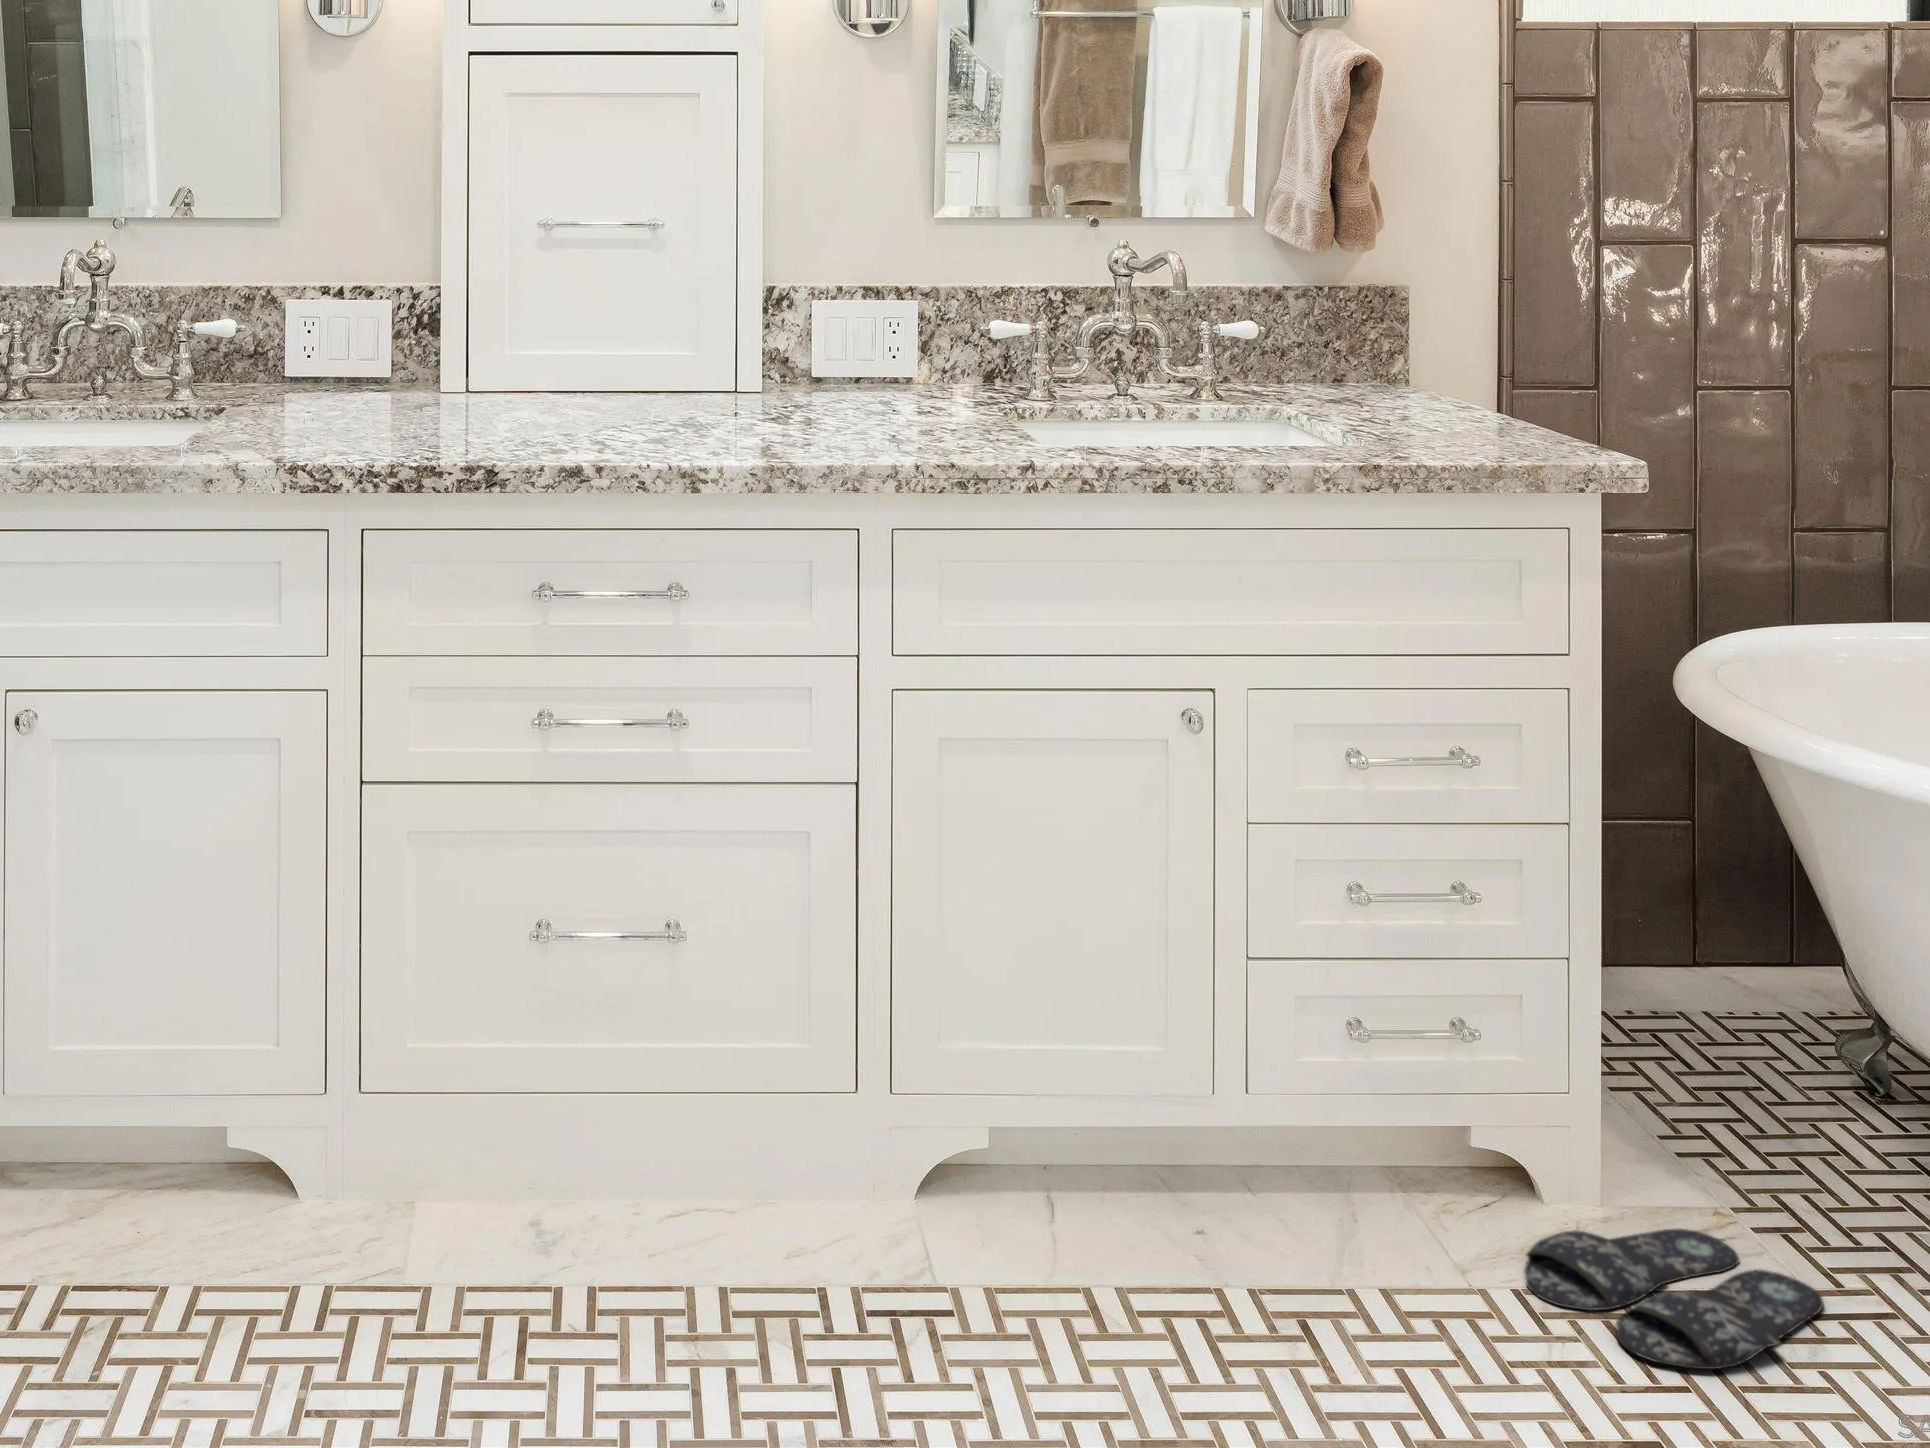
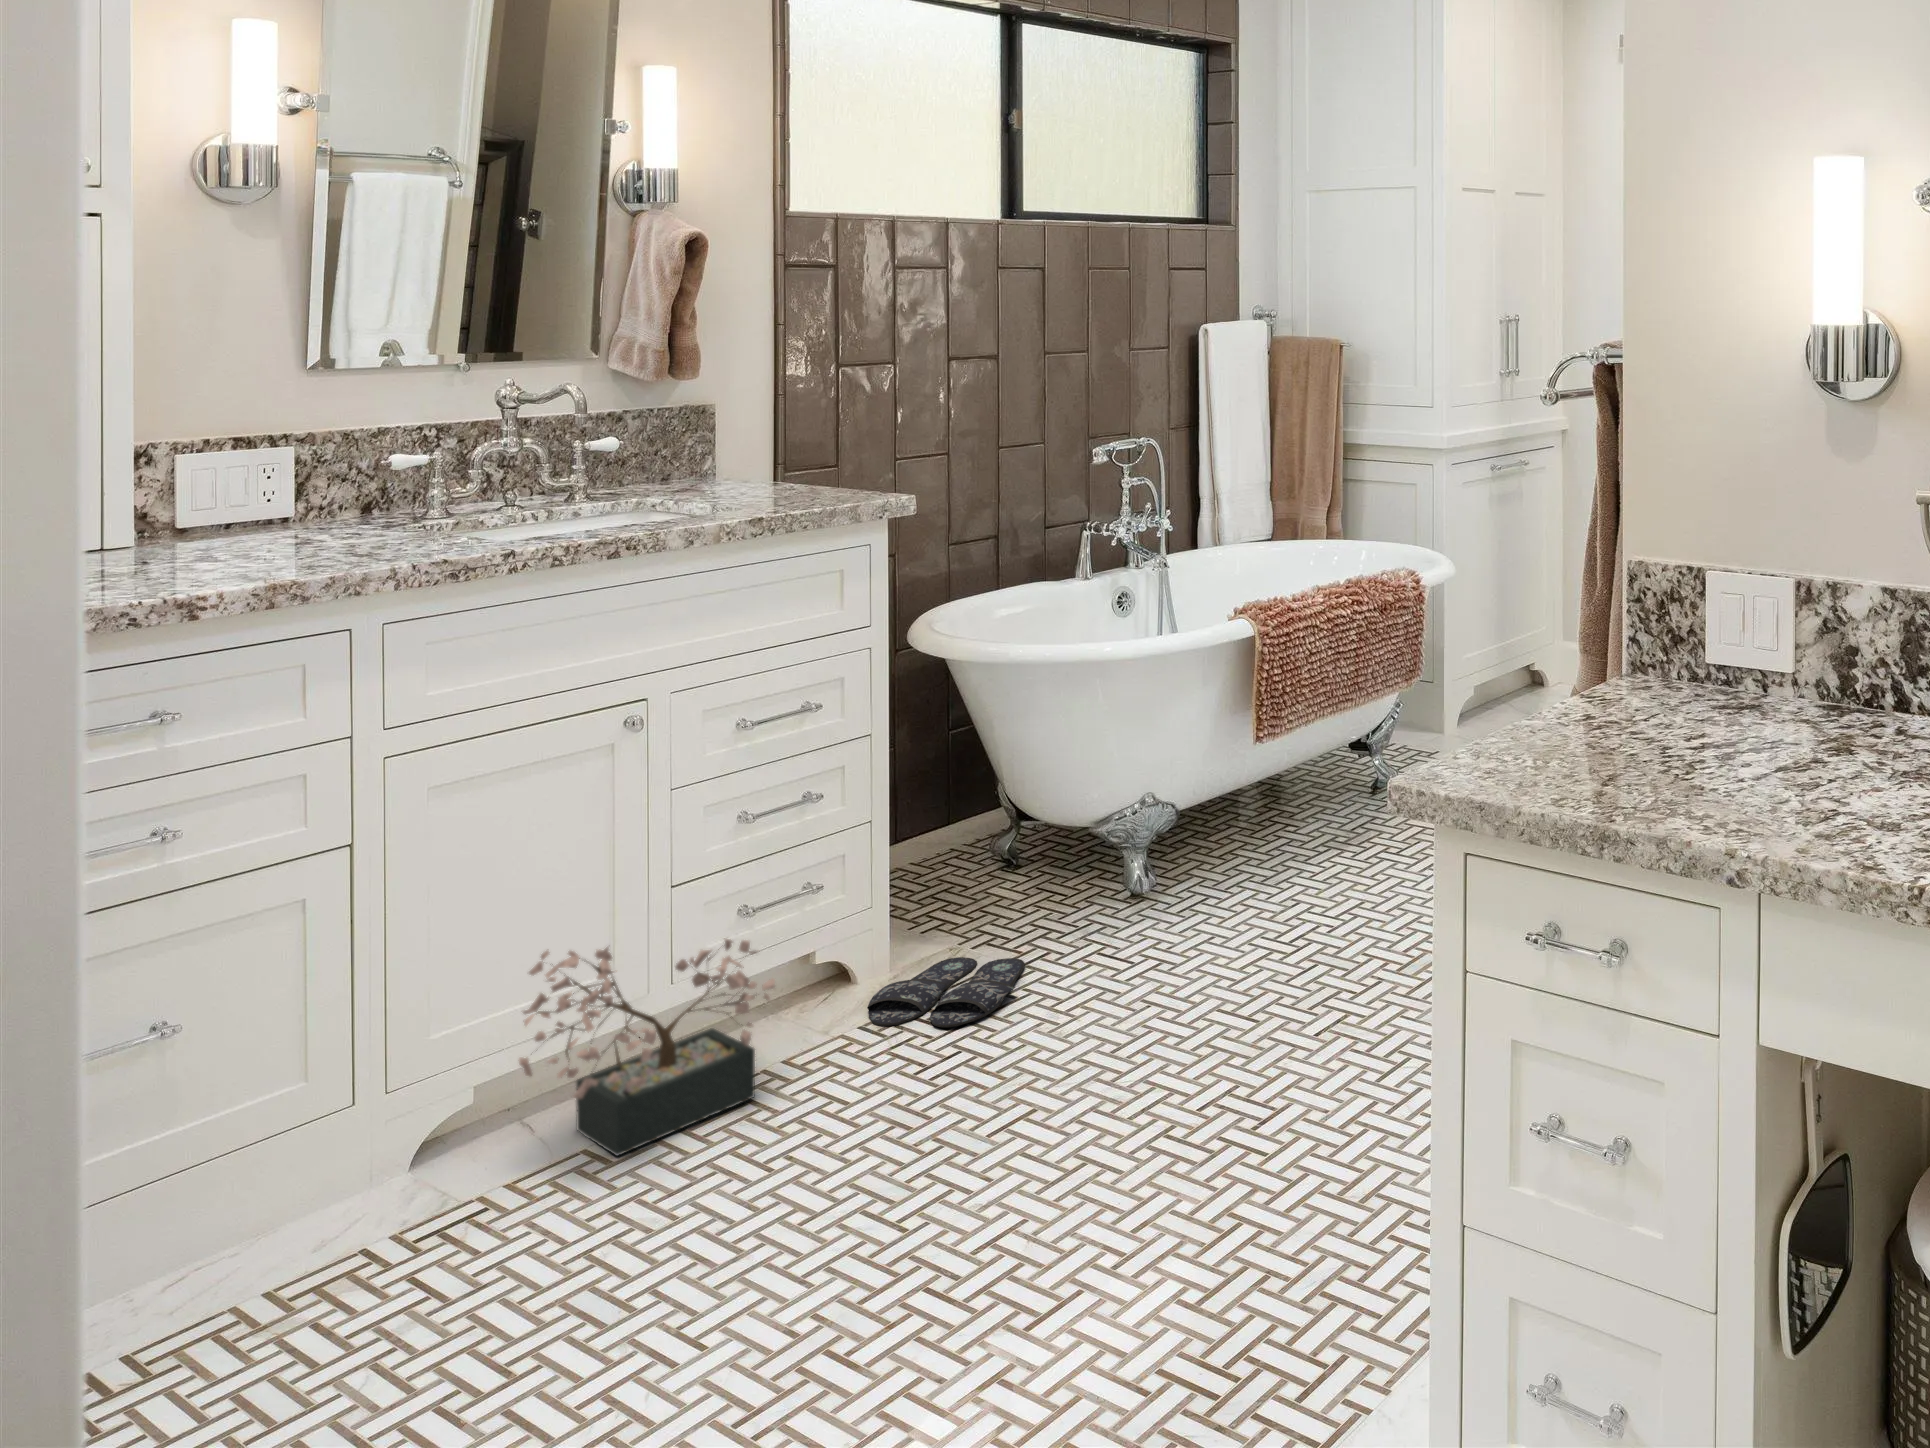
decorative plant: none [1016,993,1357,1318] -> present [519,938,775,1156]

